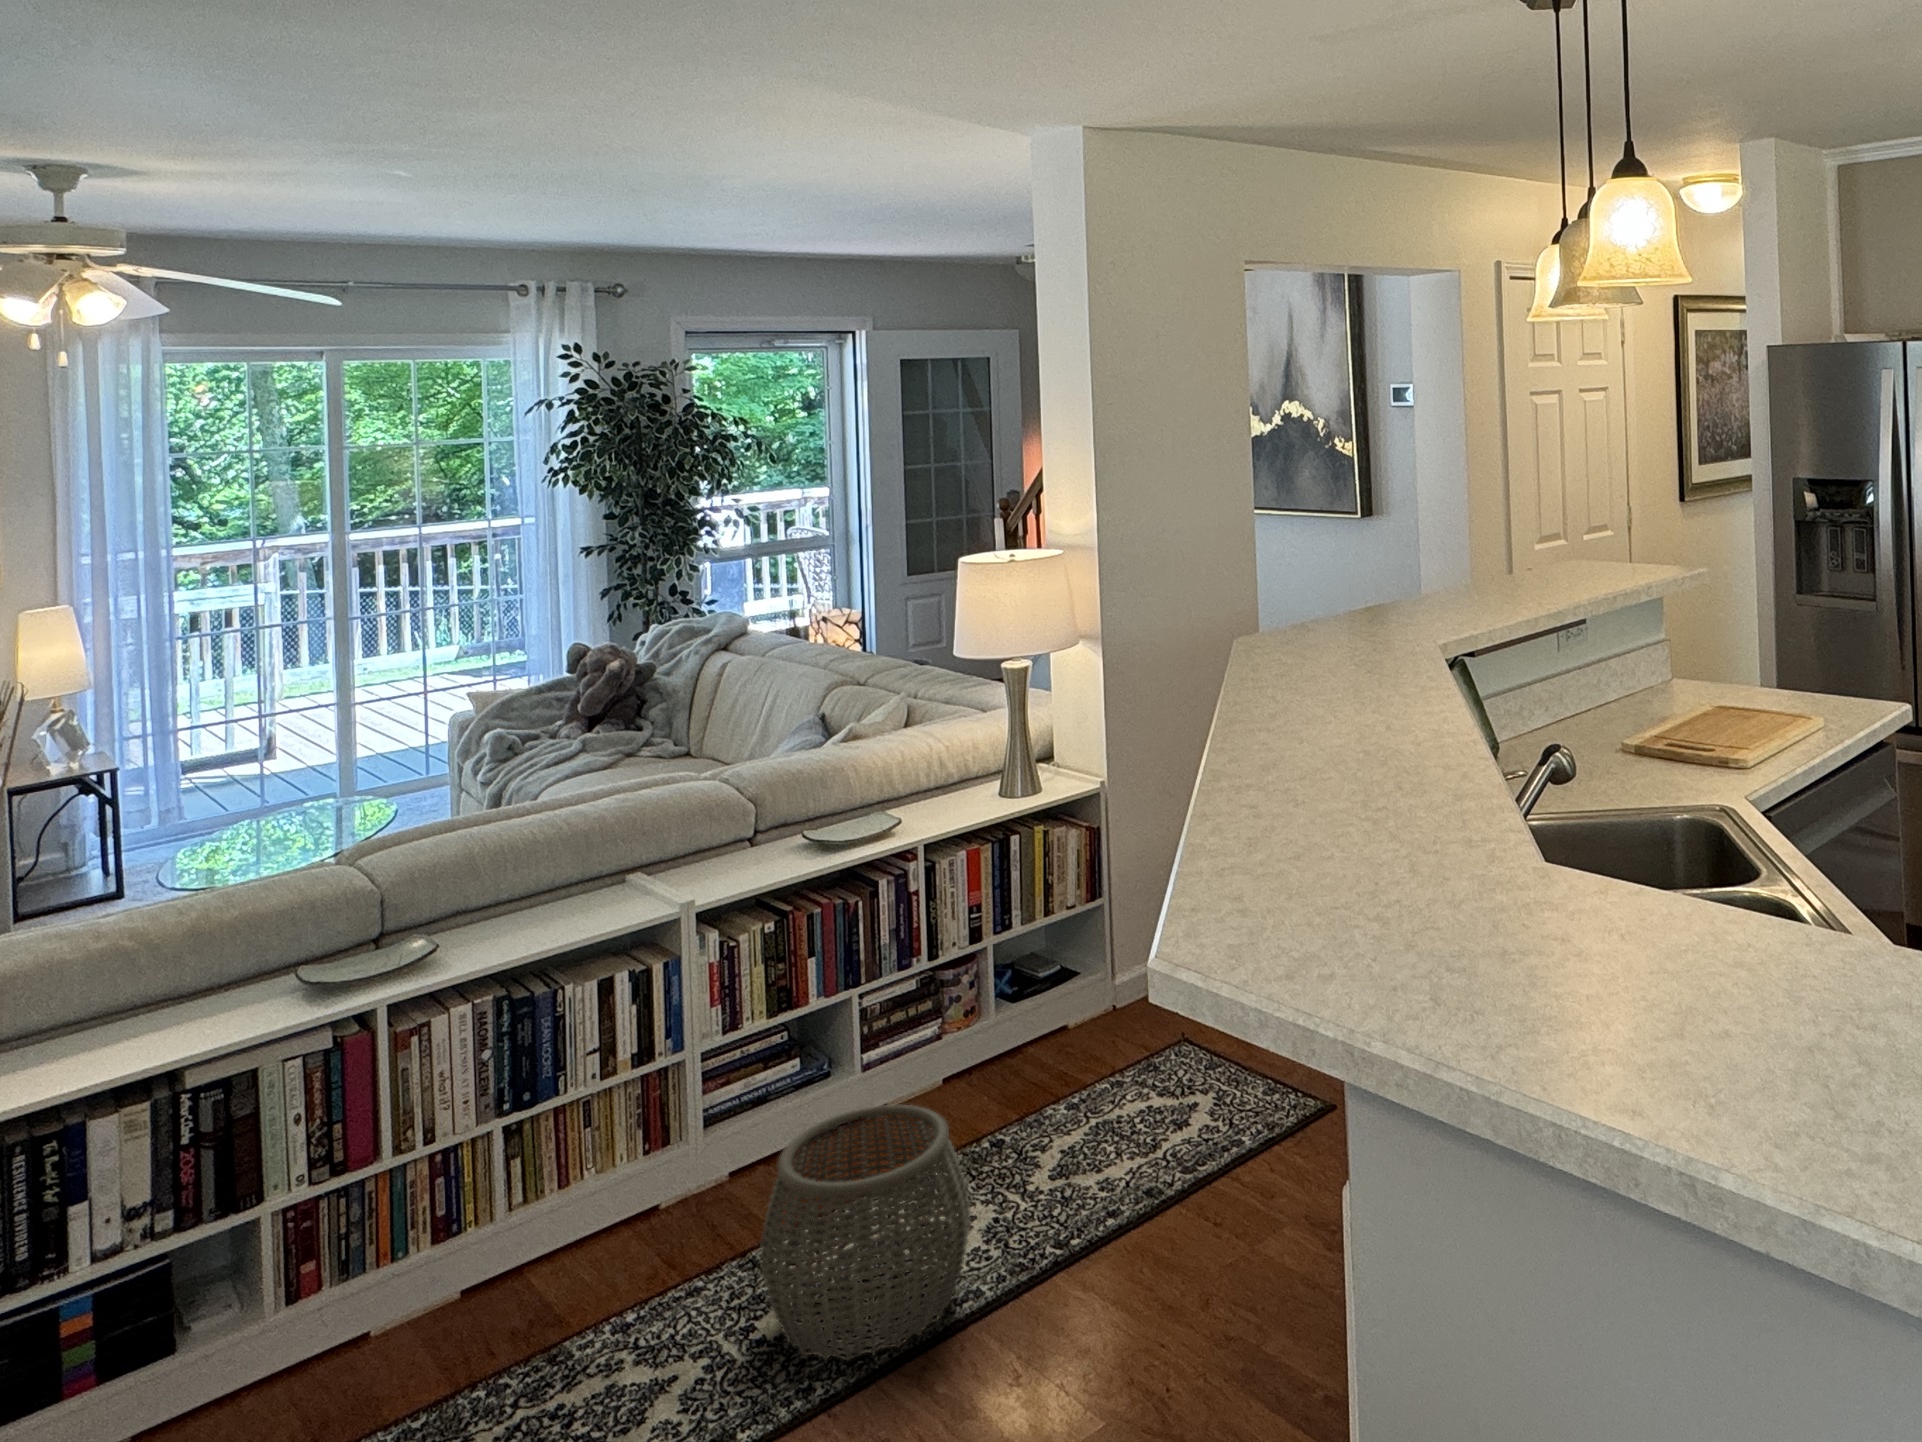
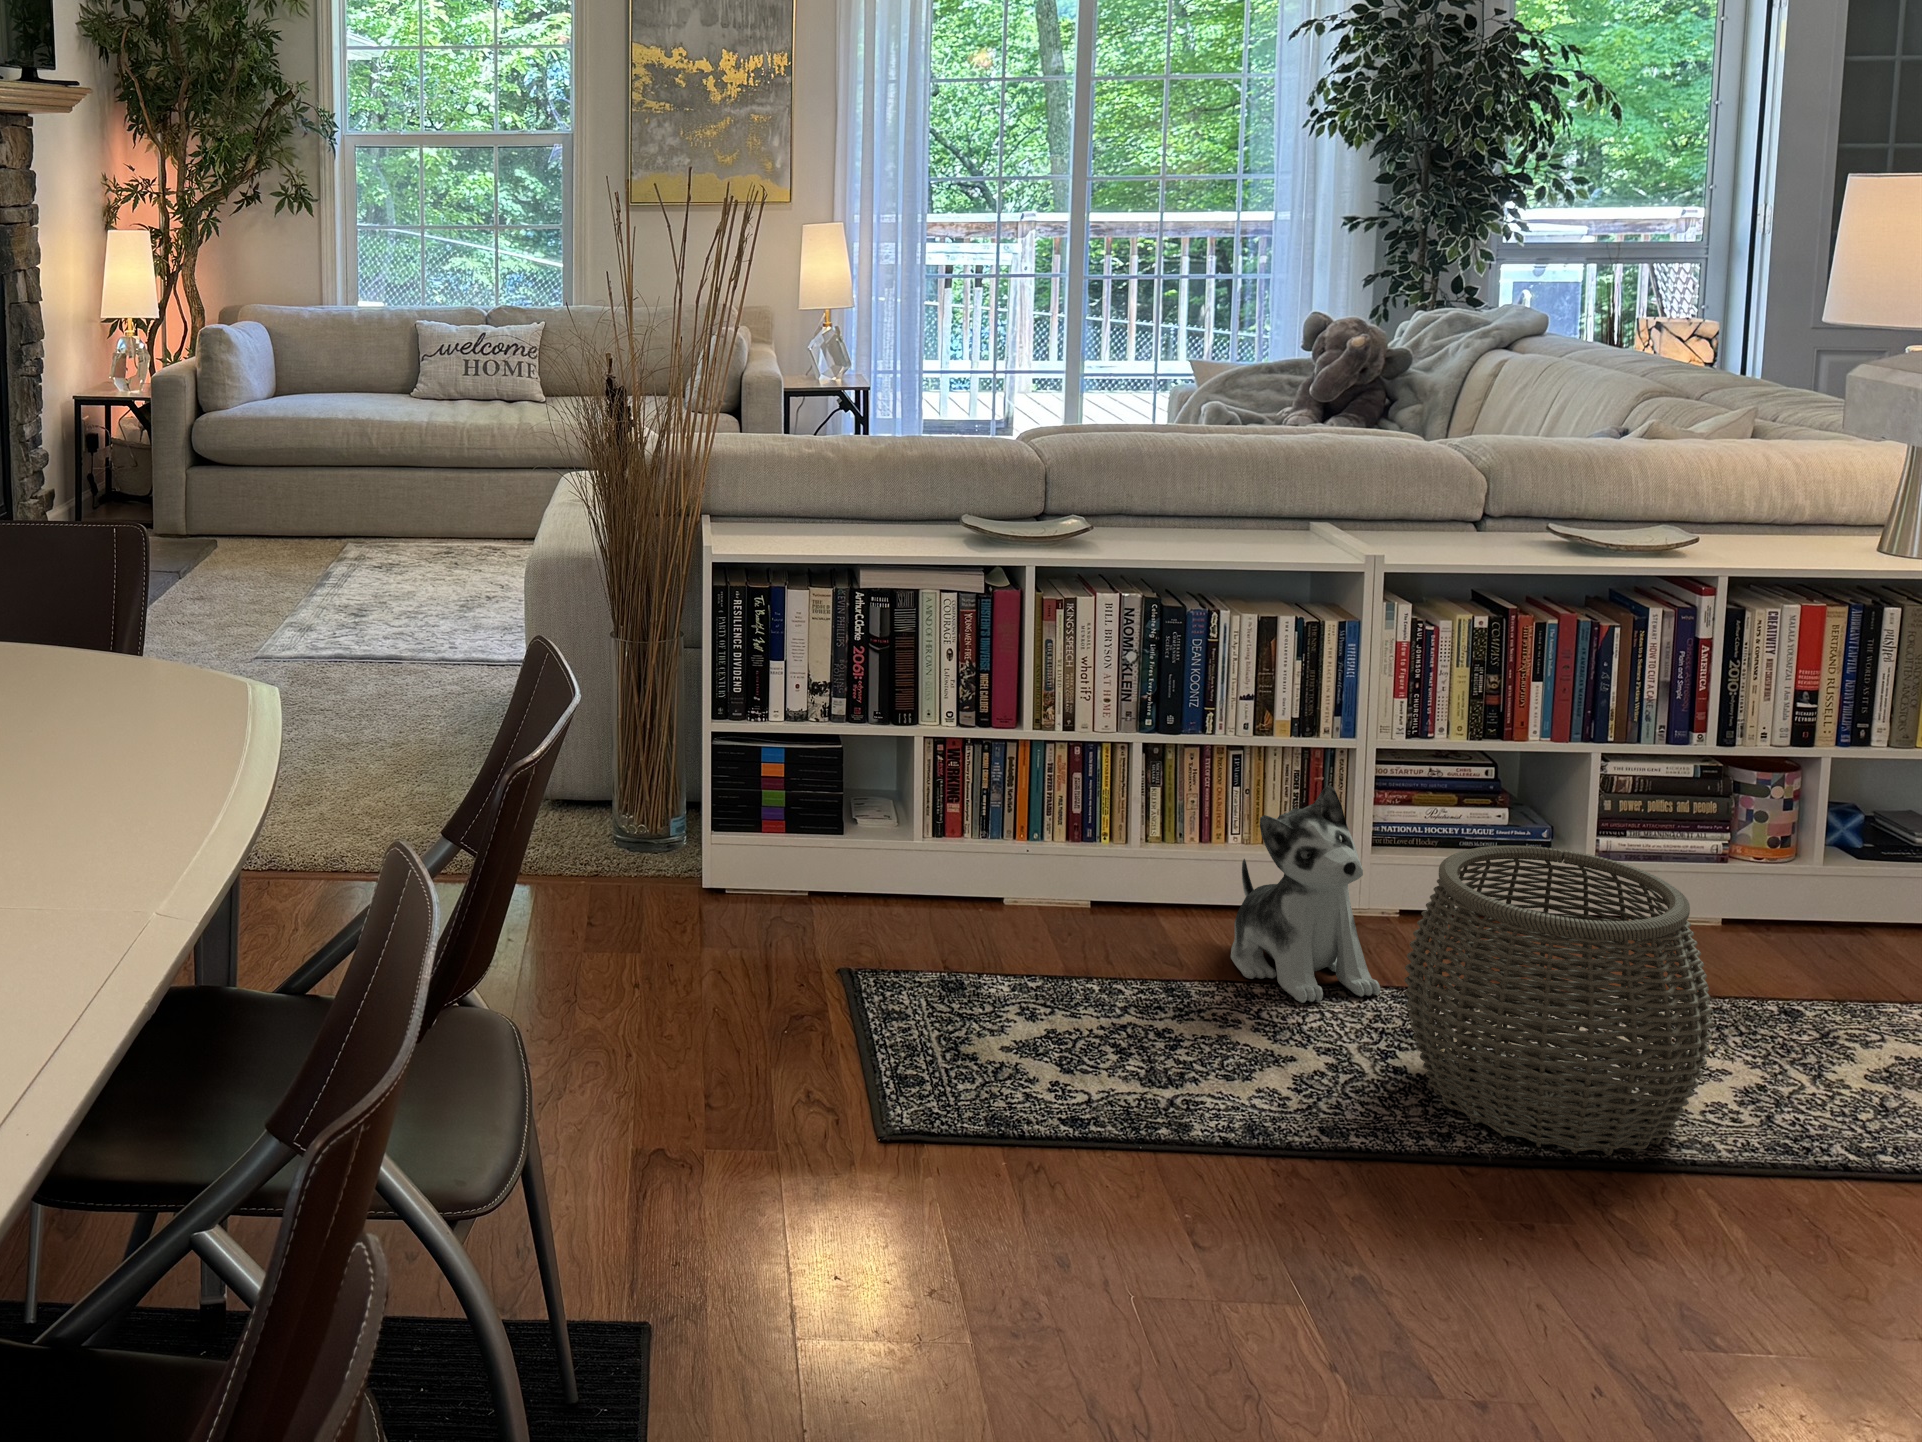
plush toy: none [602,1115,732,1309] -> present [1231,785,1380,1003]

